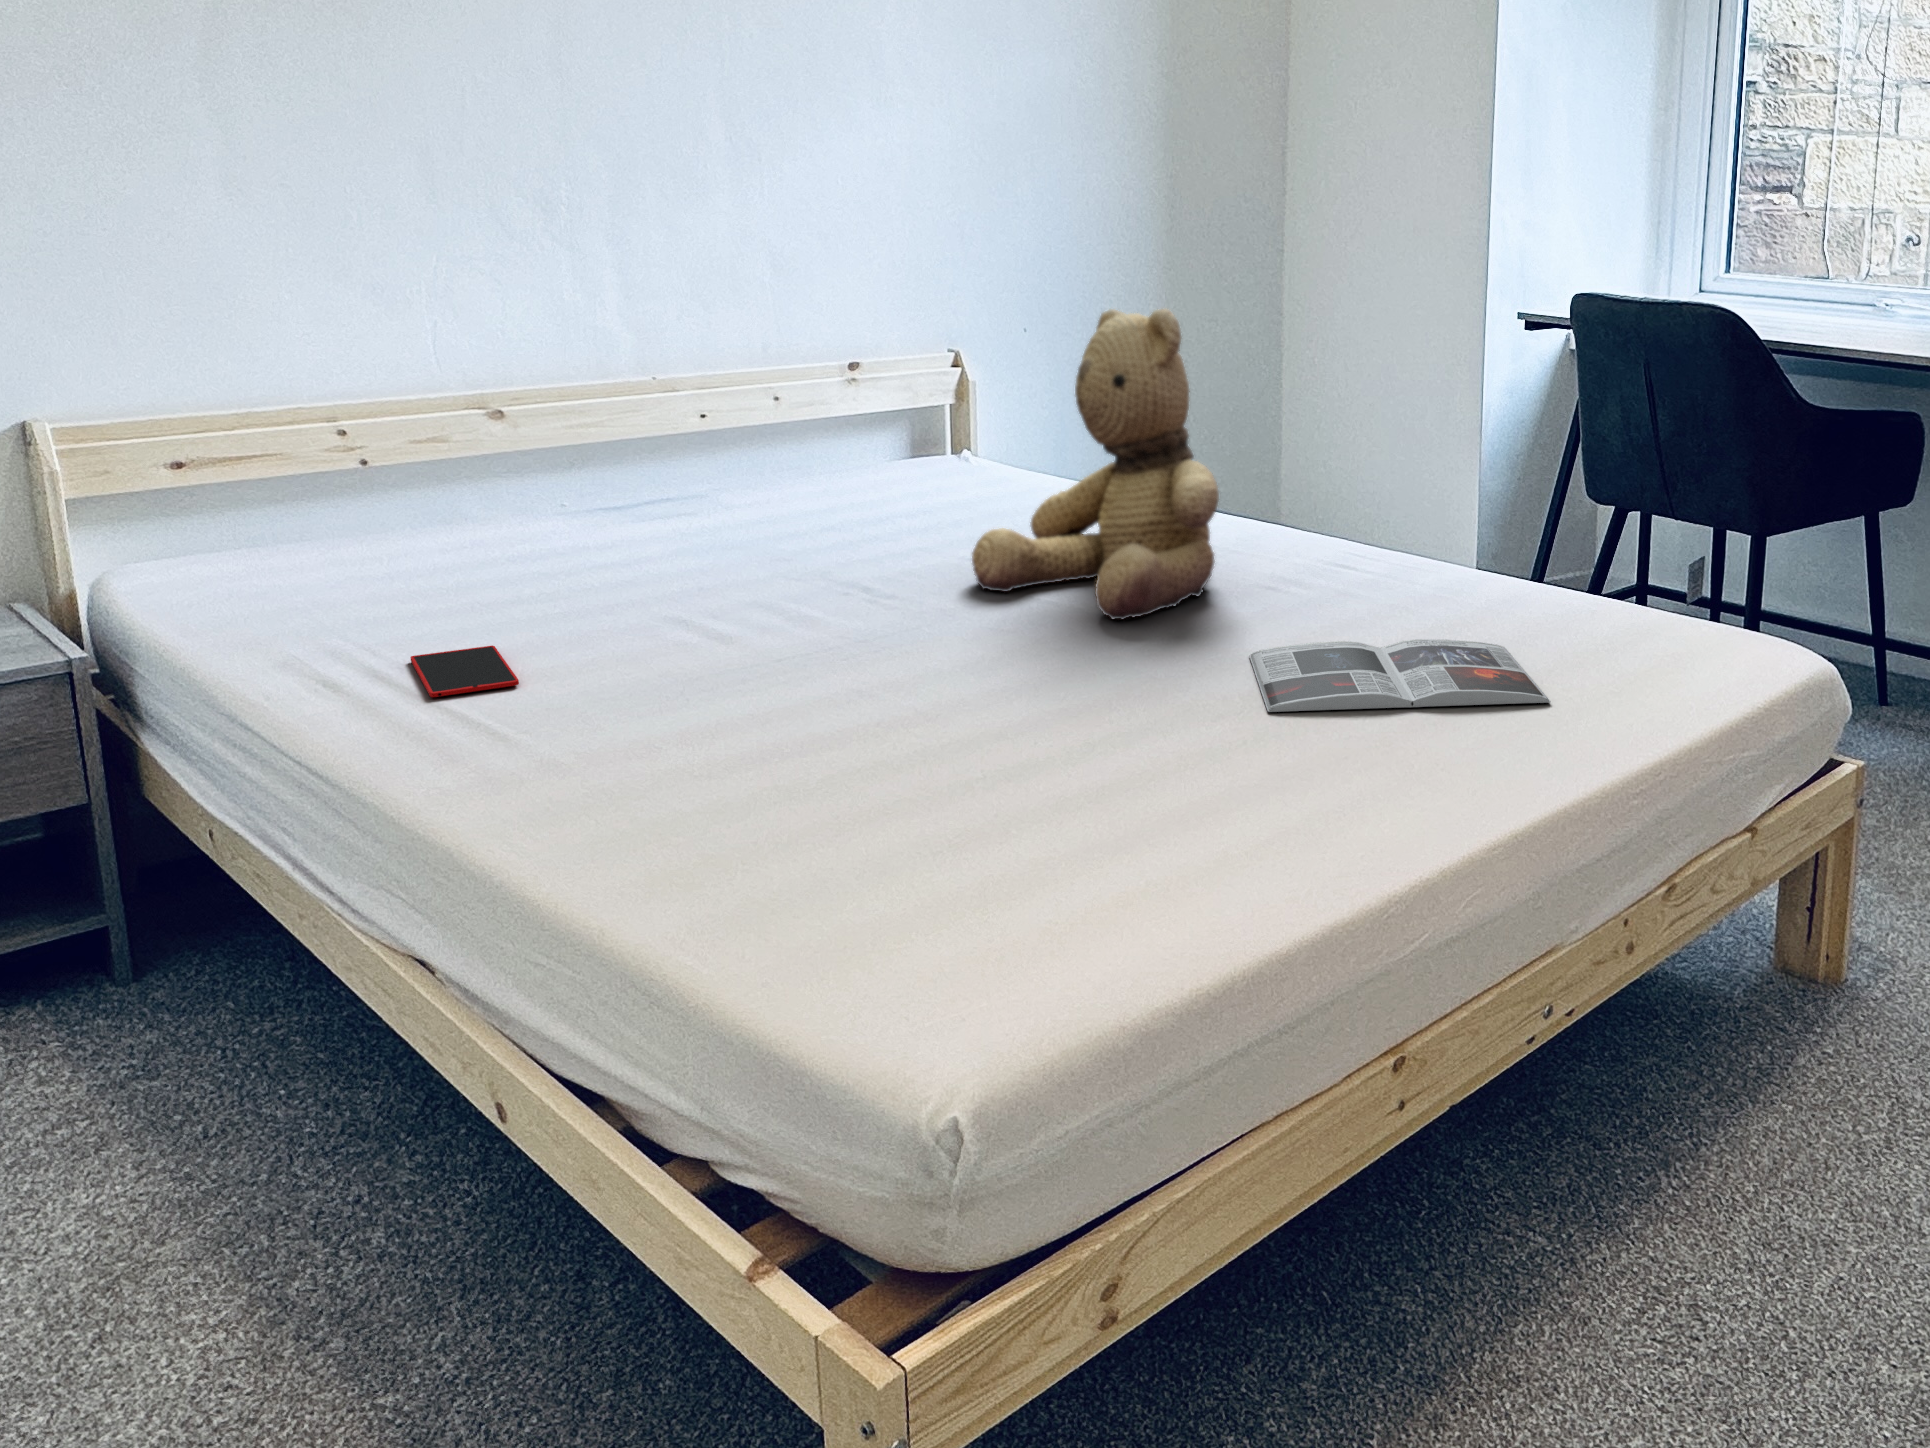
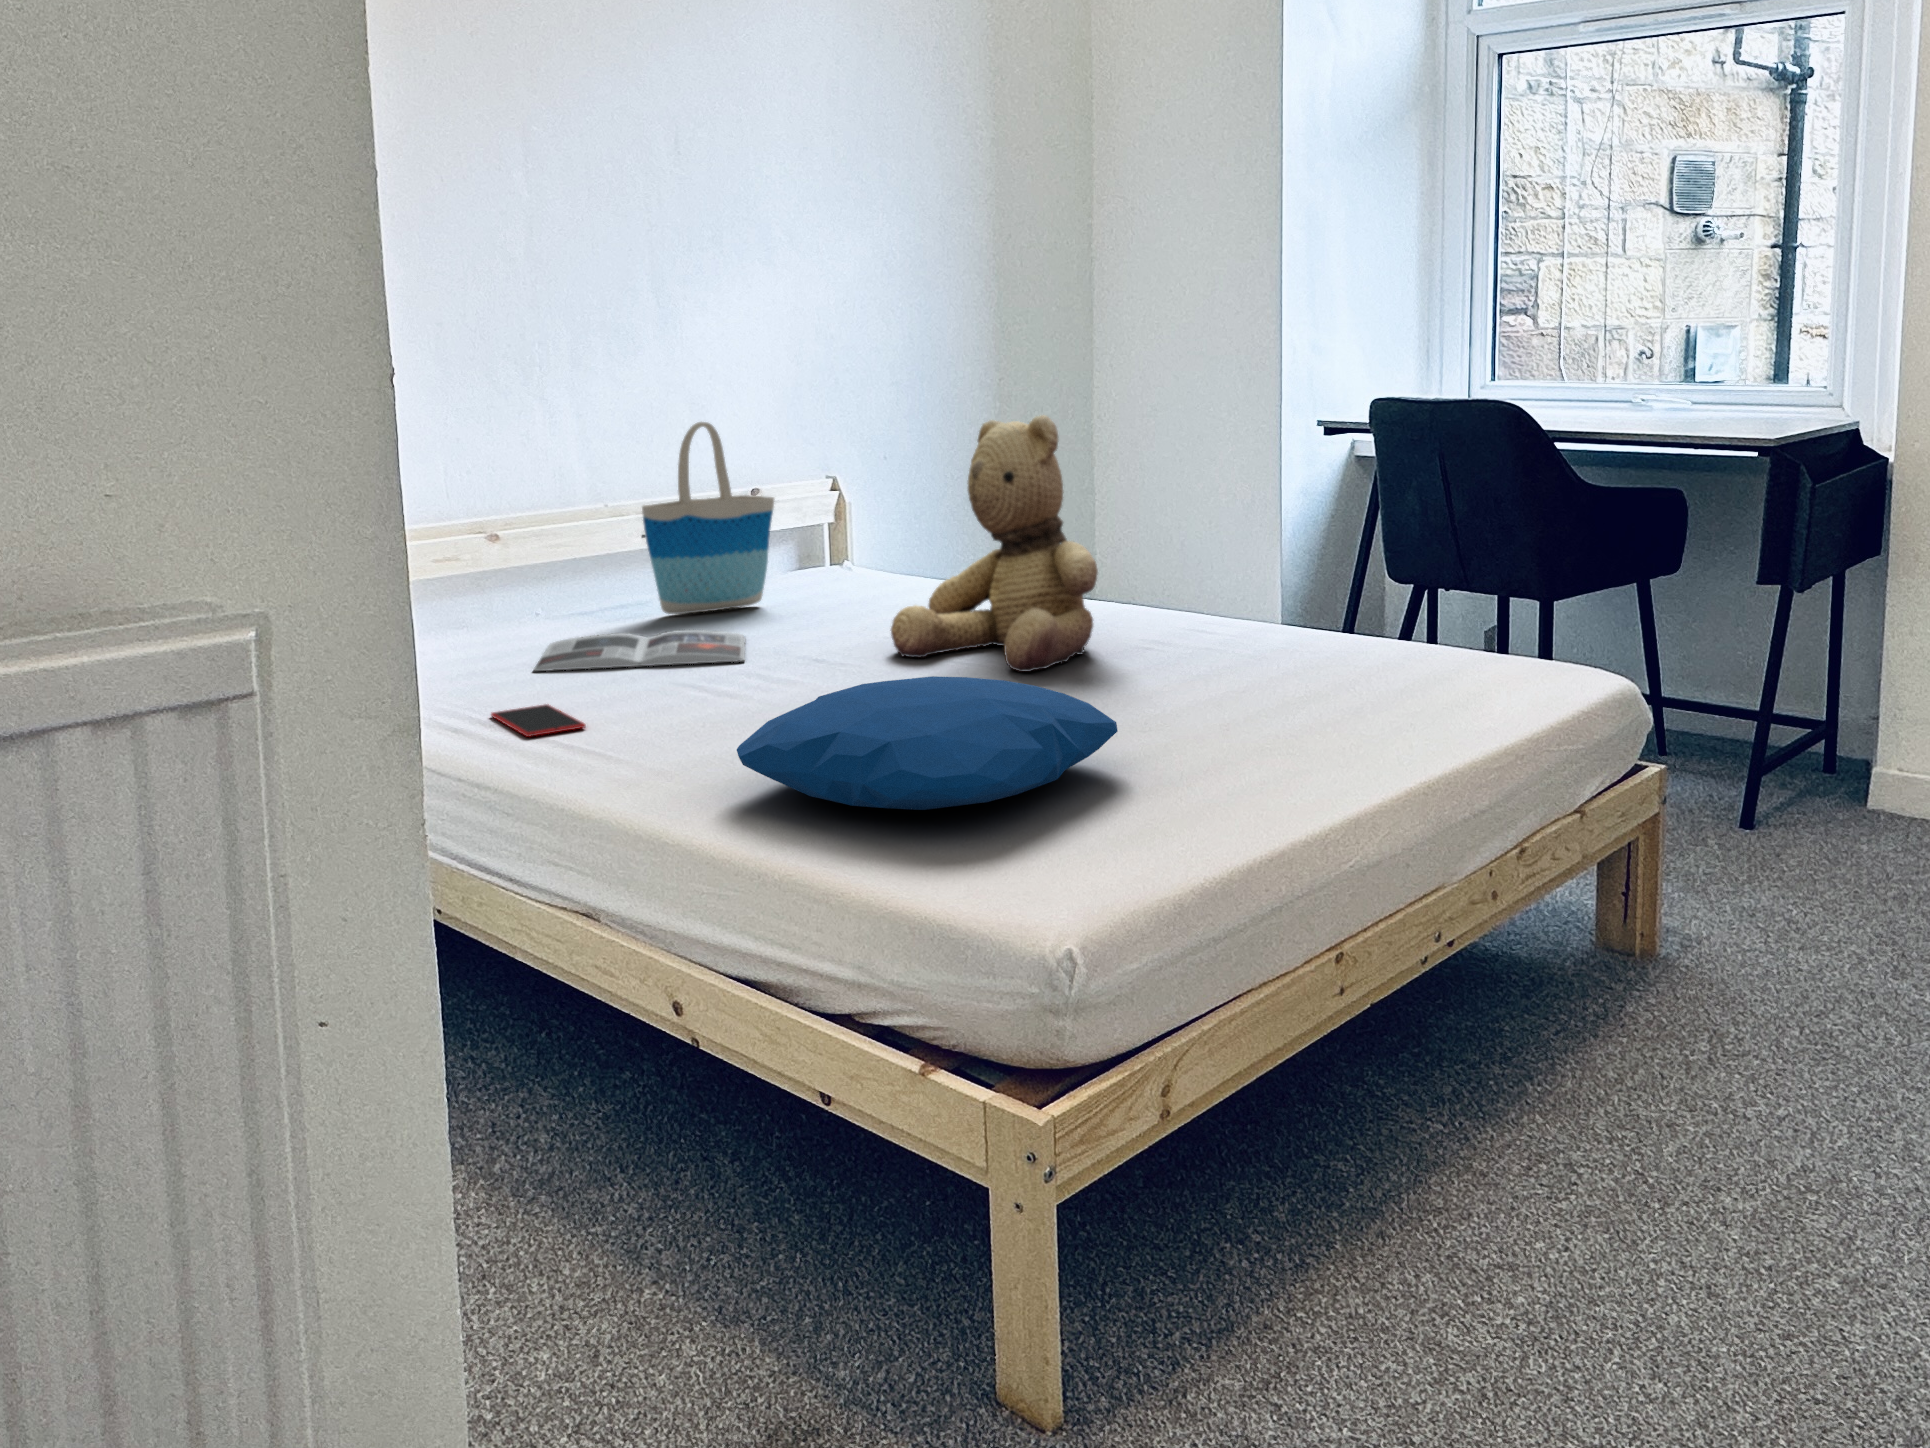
tote bag: none [706,289,878,514] -> present [642,422,774,614]
magazine: present [1249,639,1551,712] -> present [534,630,746,671]
pillow: none [627,650,1160,855] -> present [737,676,1118,810]

